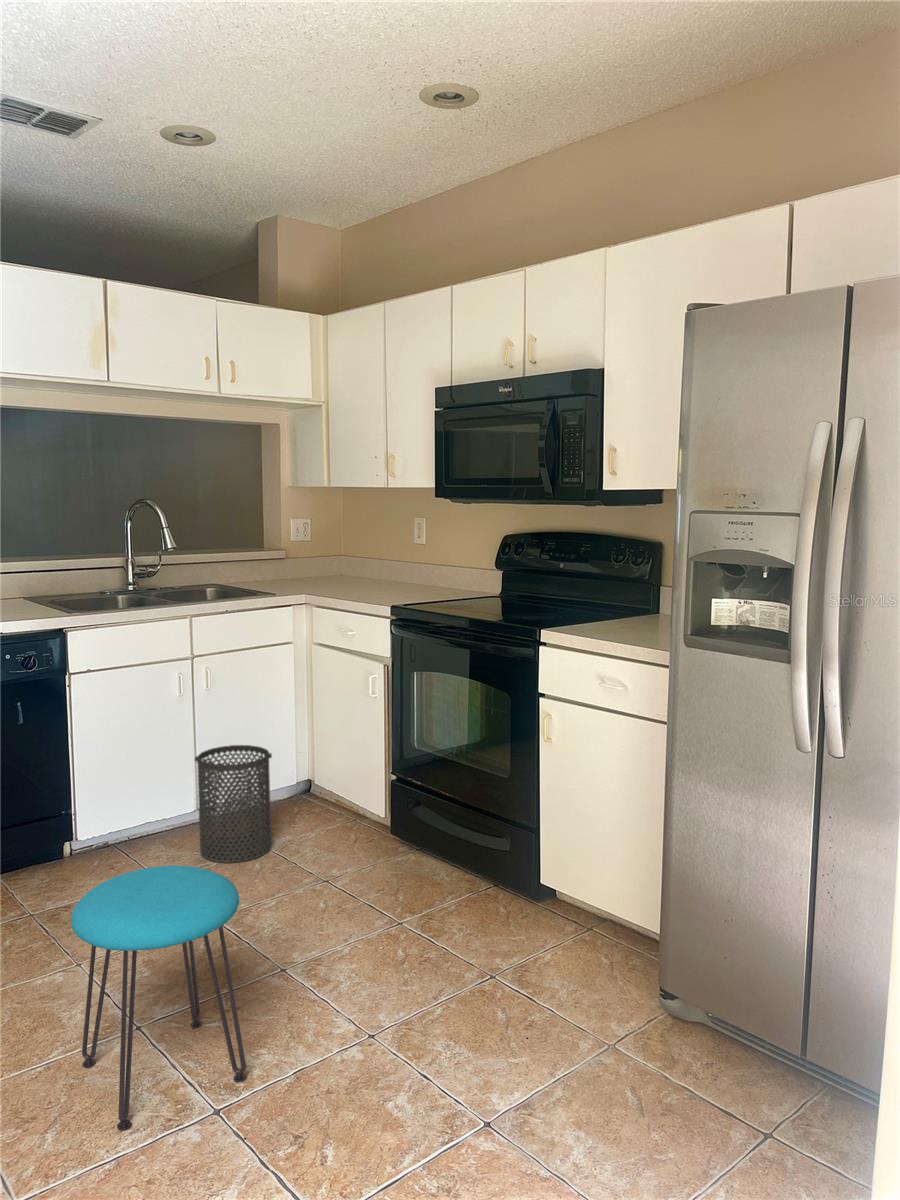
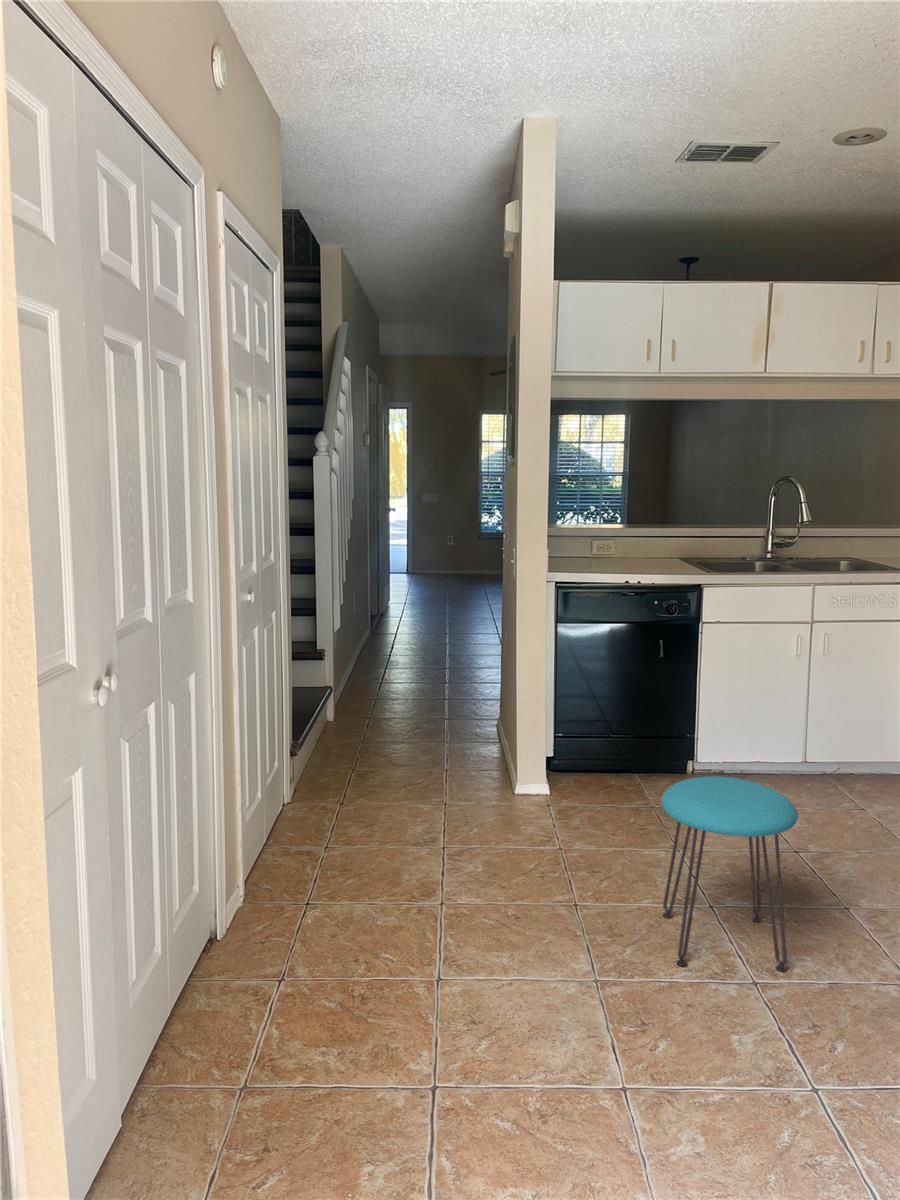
trash can: present [195,745,272,863] -> none [799,707,879,815]

